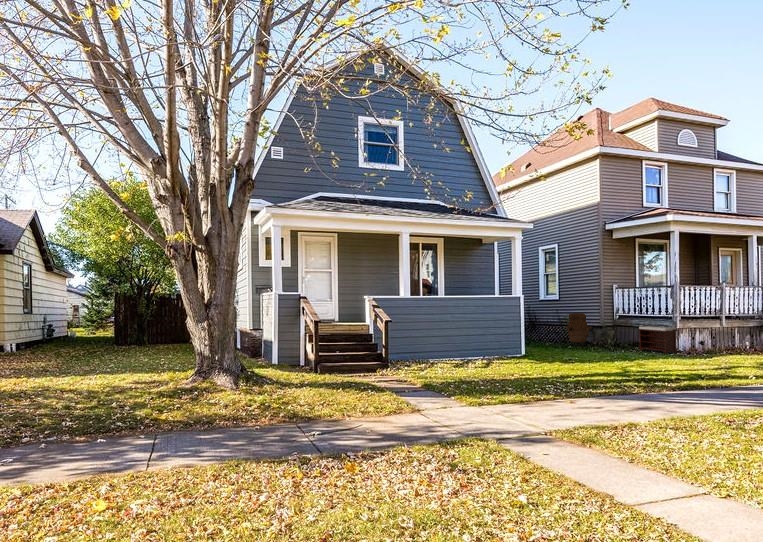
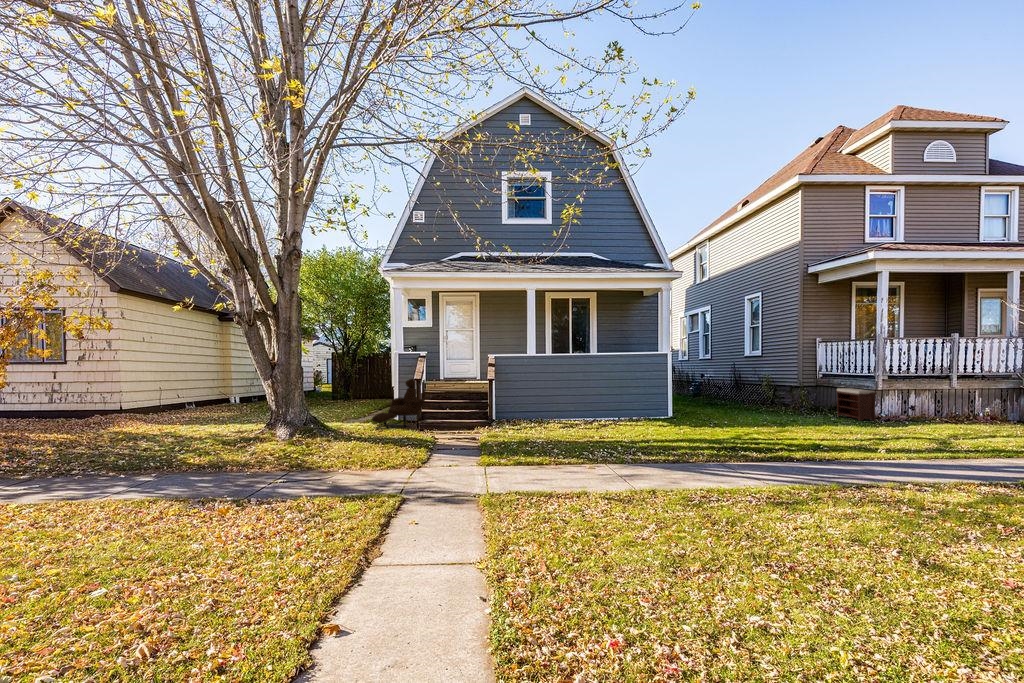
lounge chair: present [565,313,592,347] -> present [372,379,425,429]

